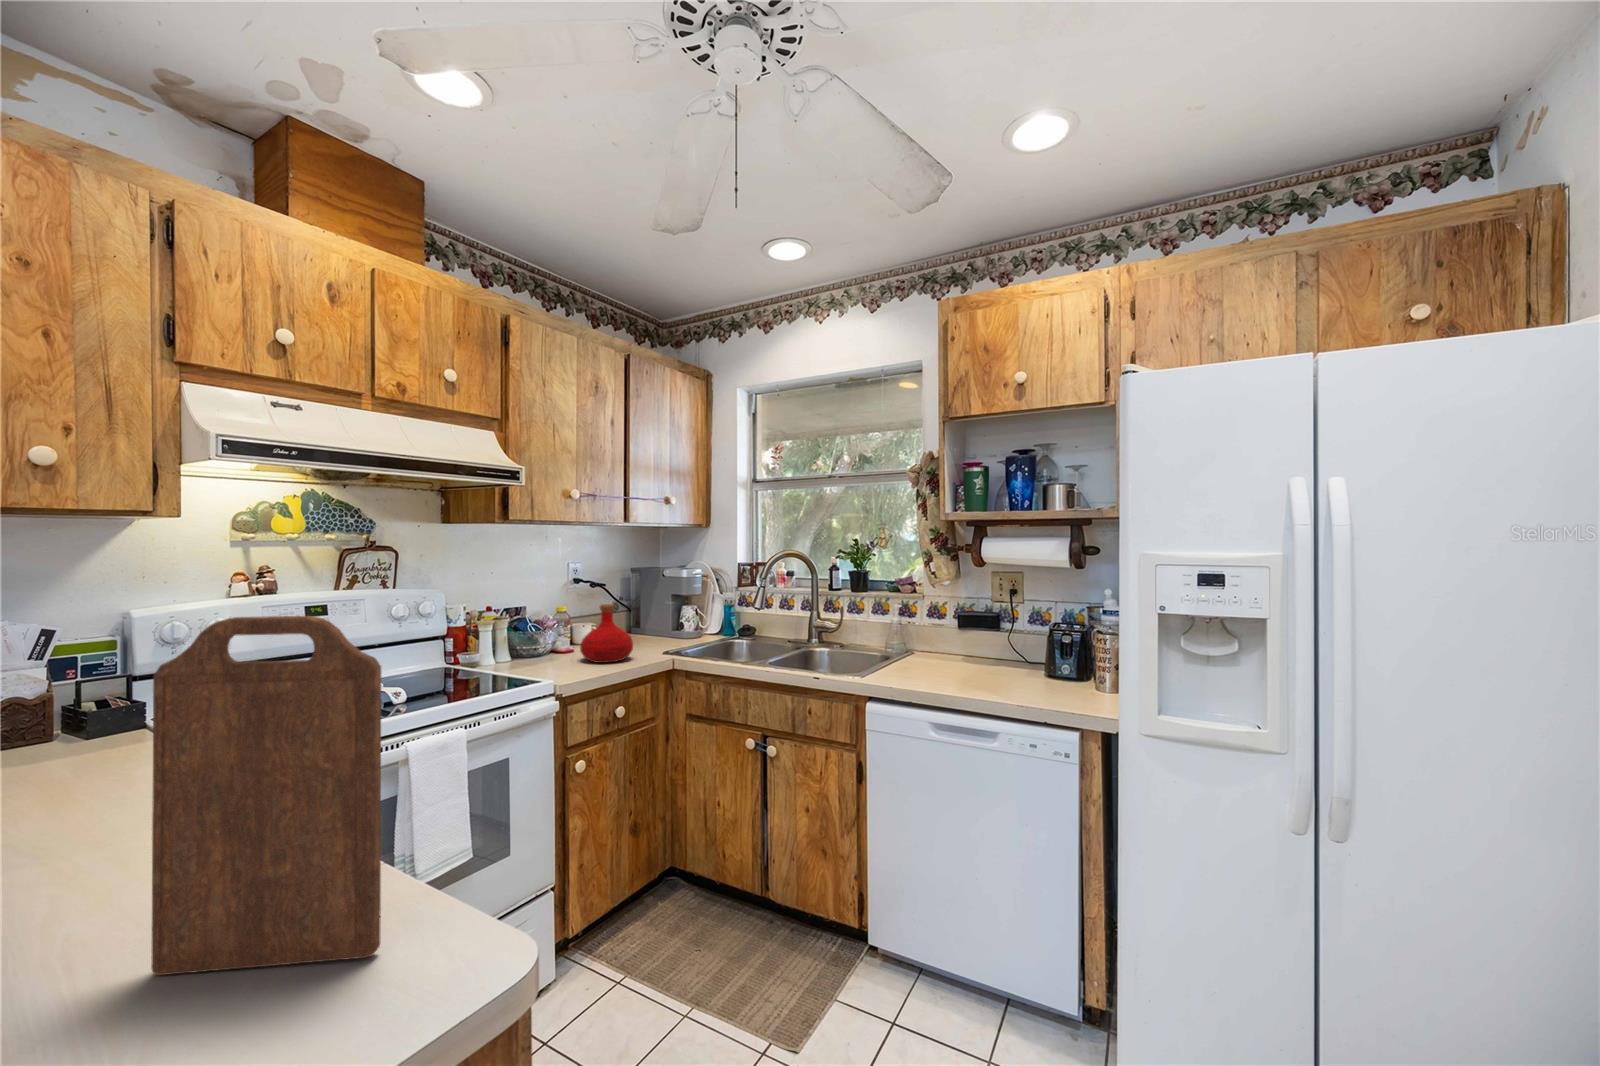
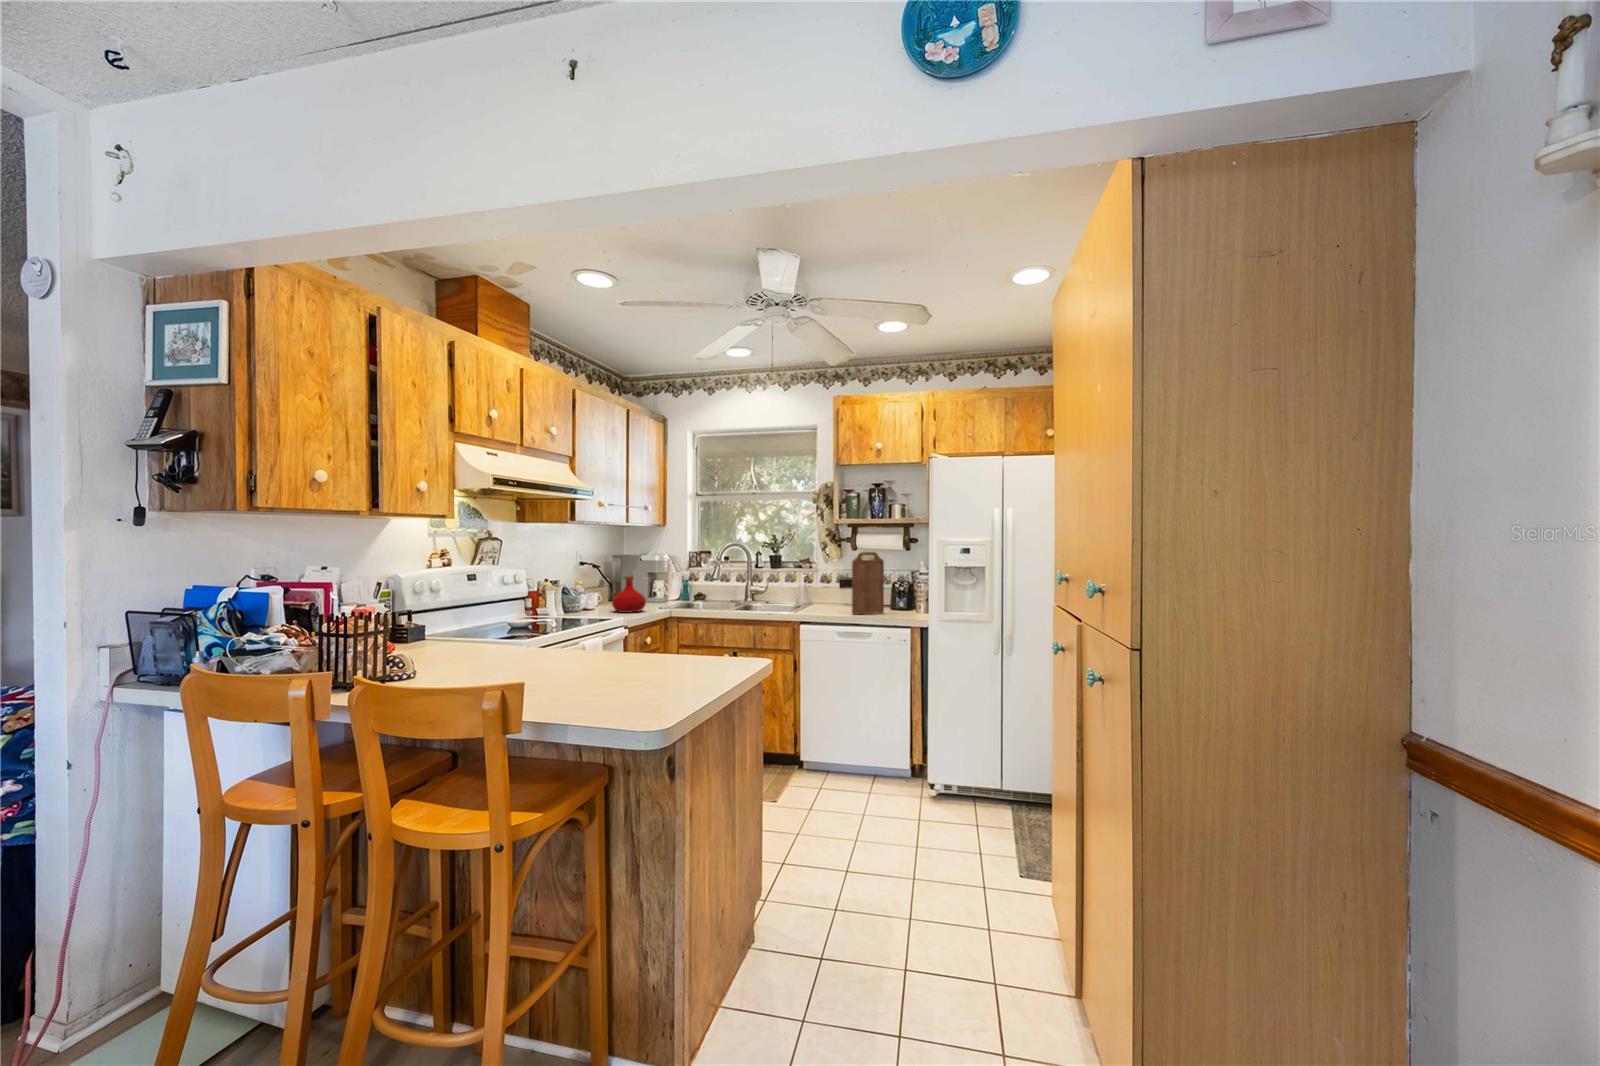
cutting board: present [151,616,381,975] -> present [852,552,884,615]

